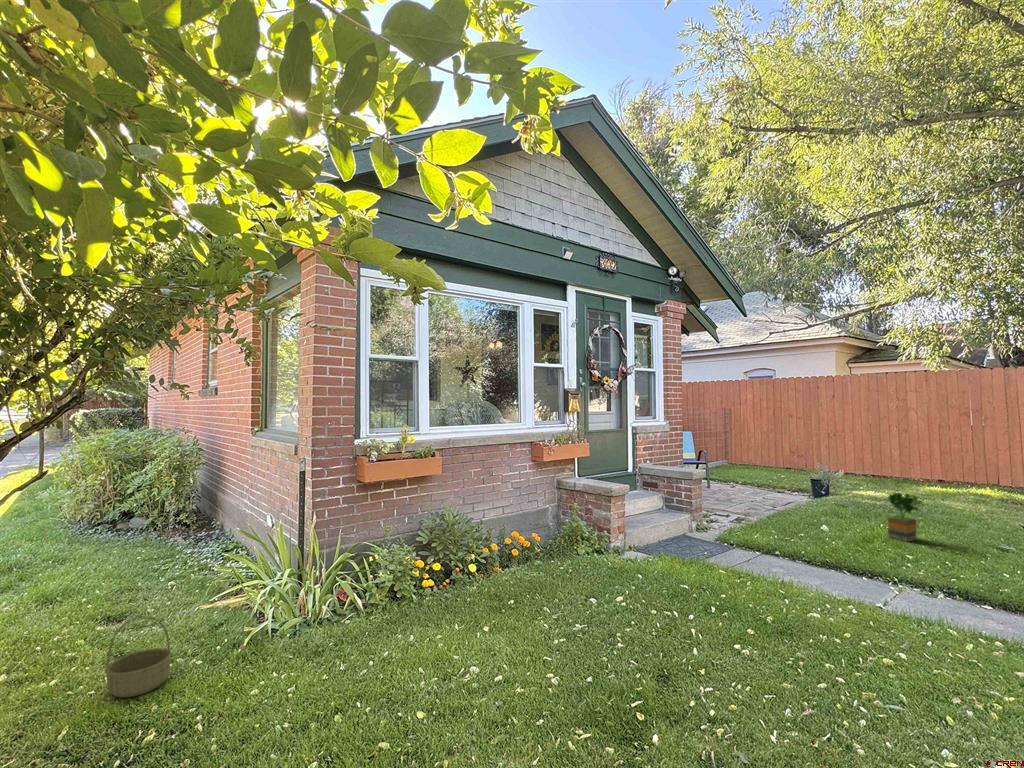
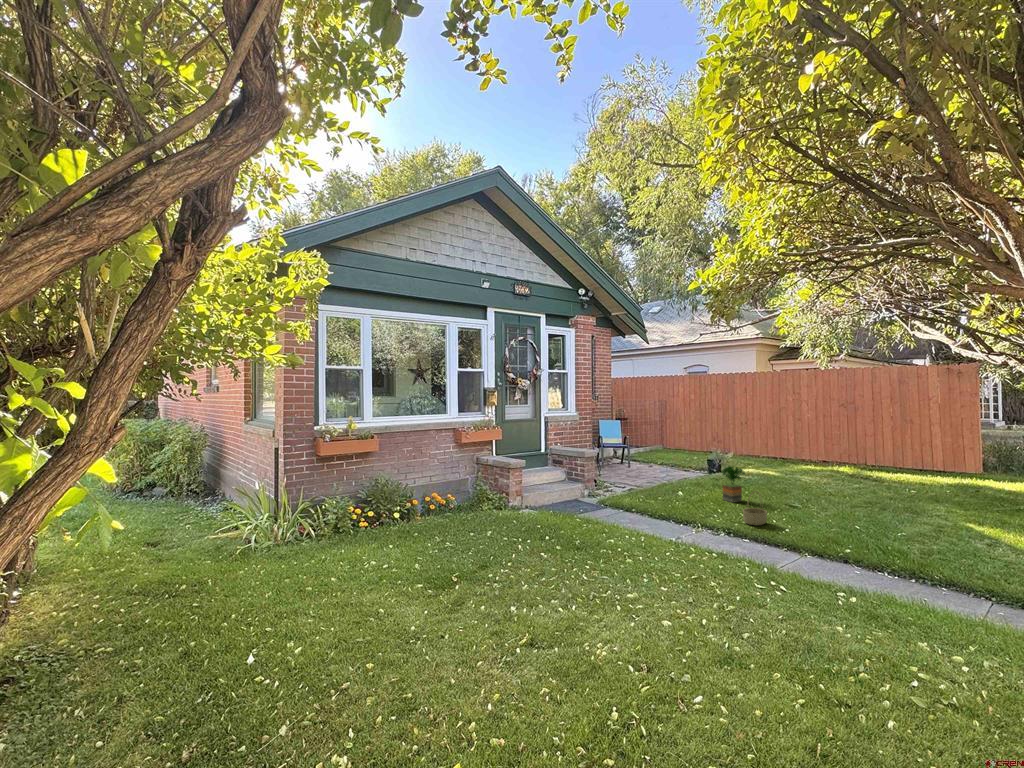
basket: present [105,616,172,698] -> present [743,491,767,525]

